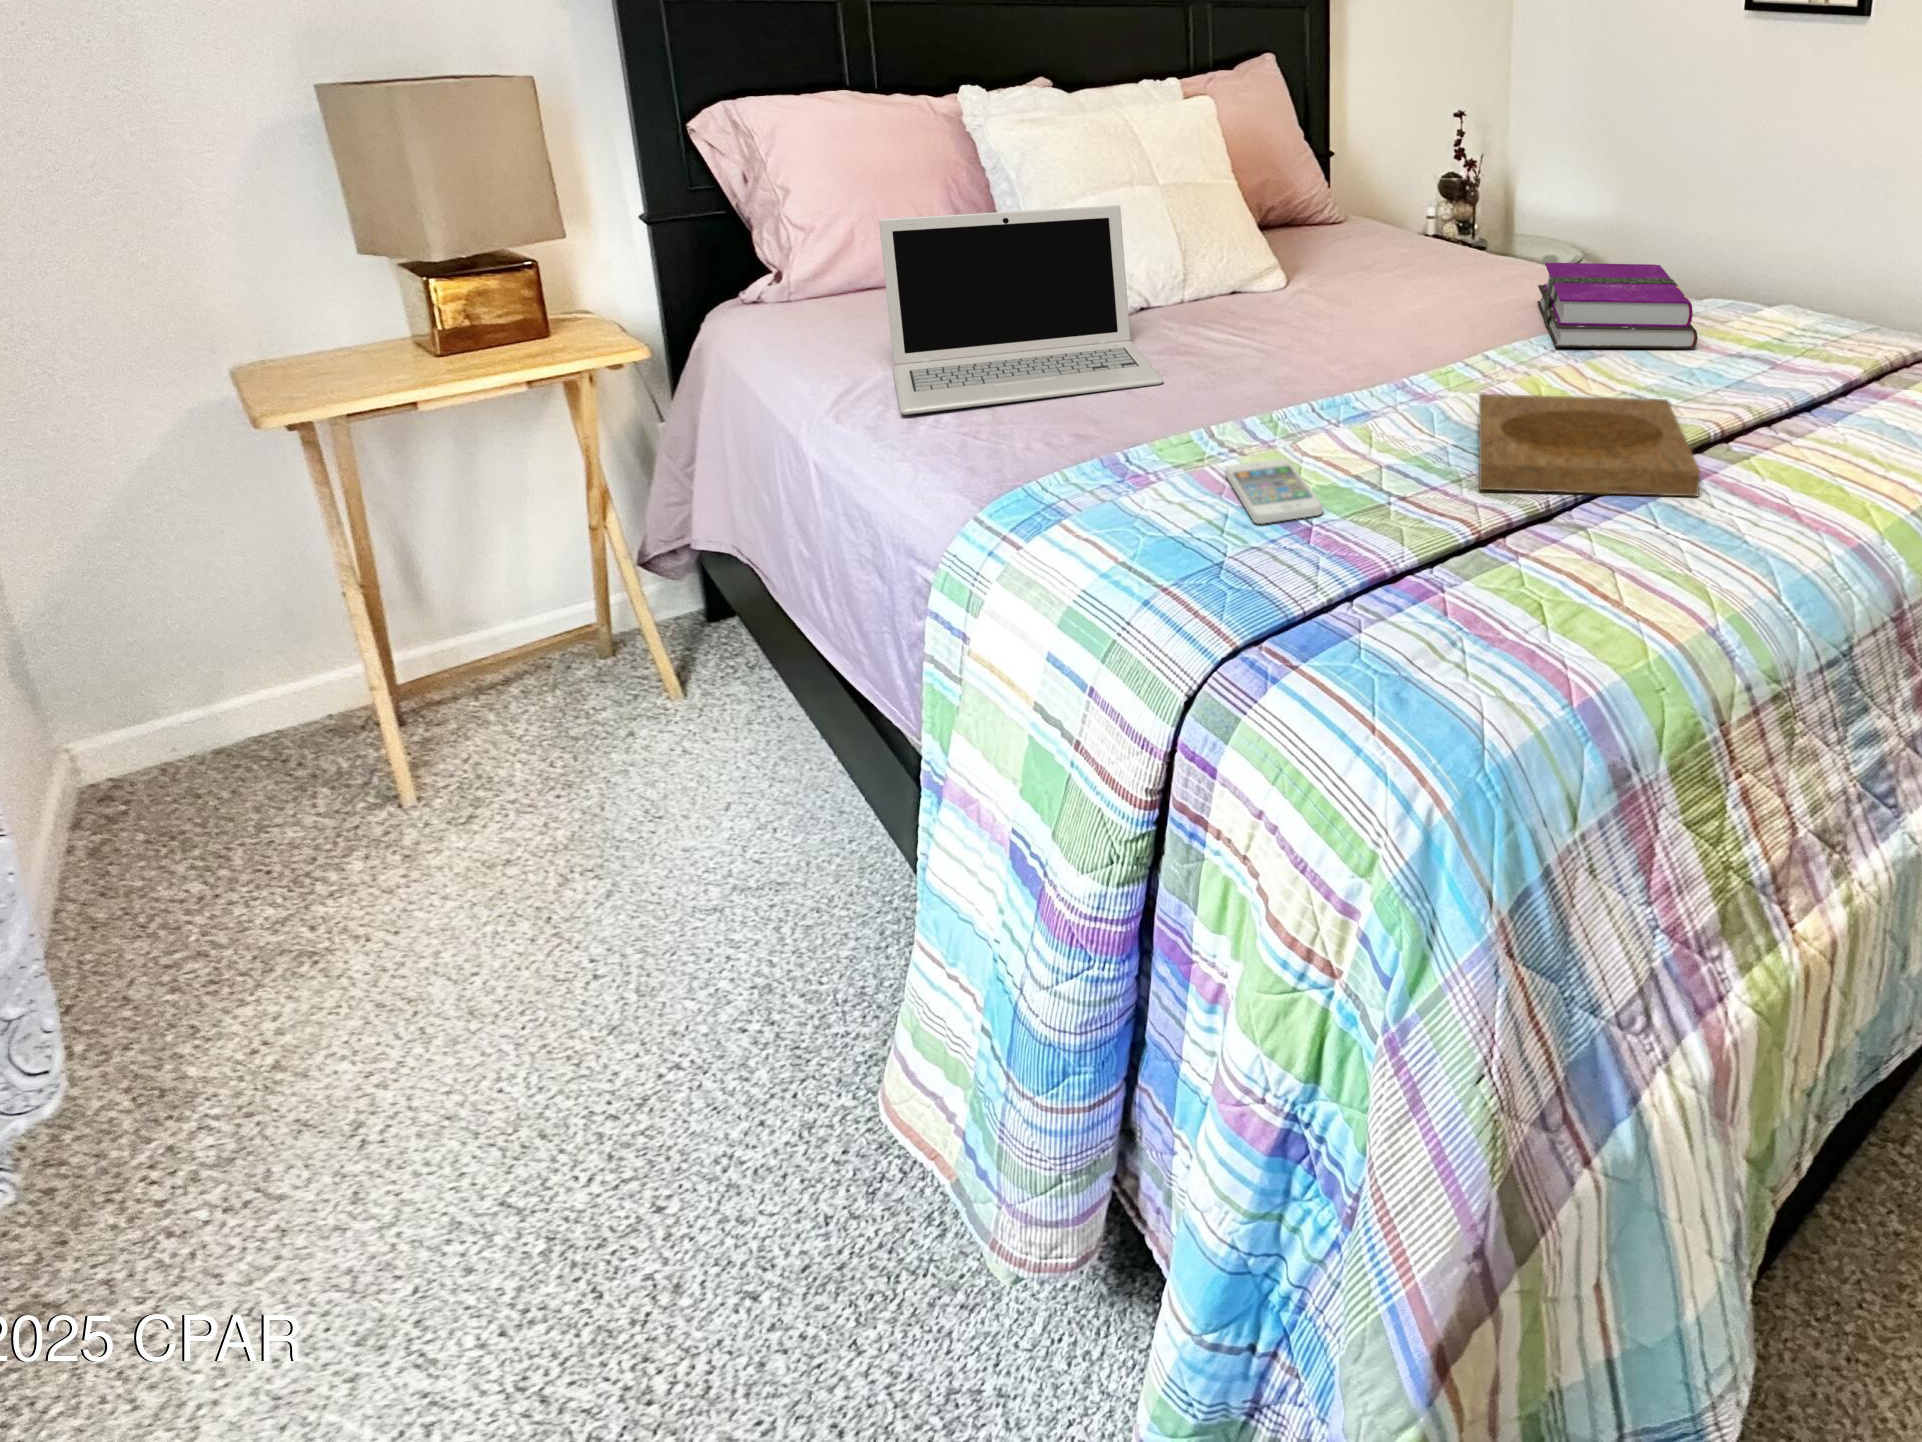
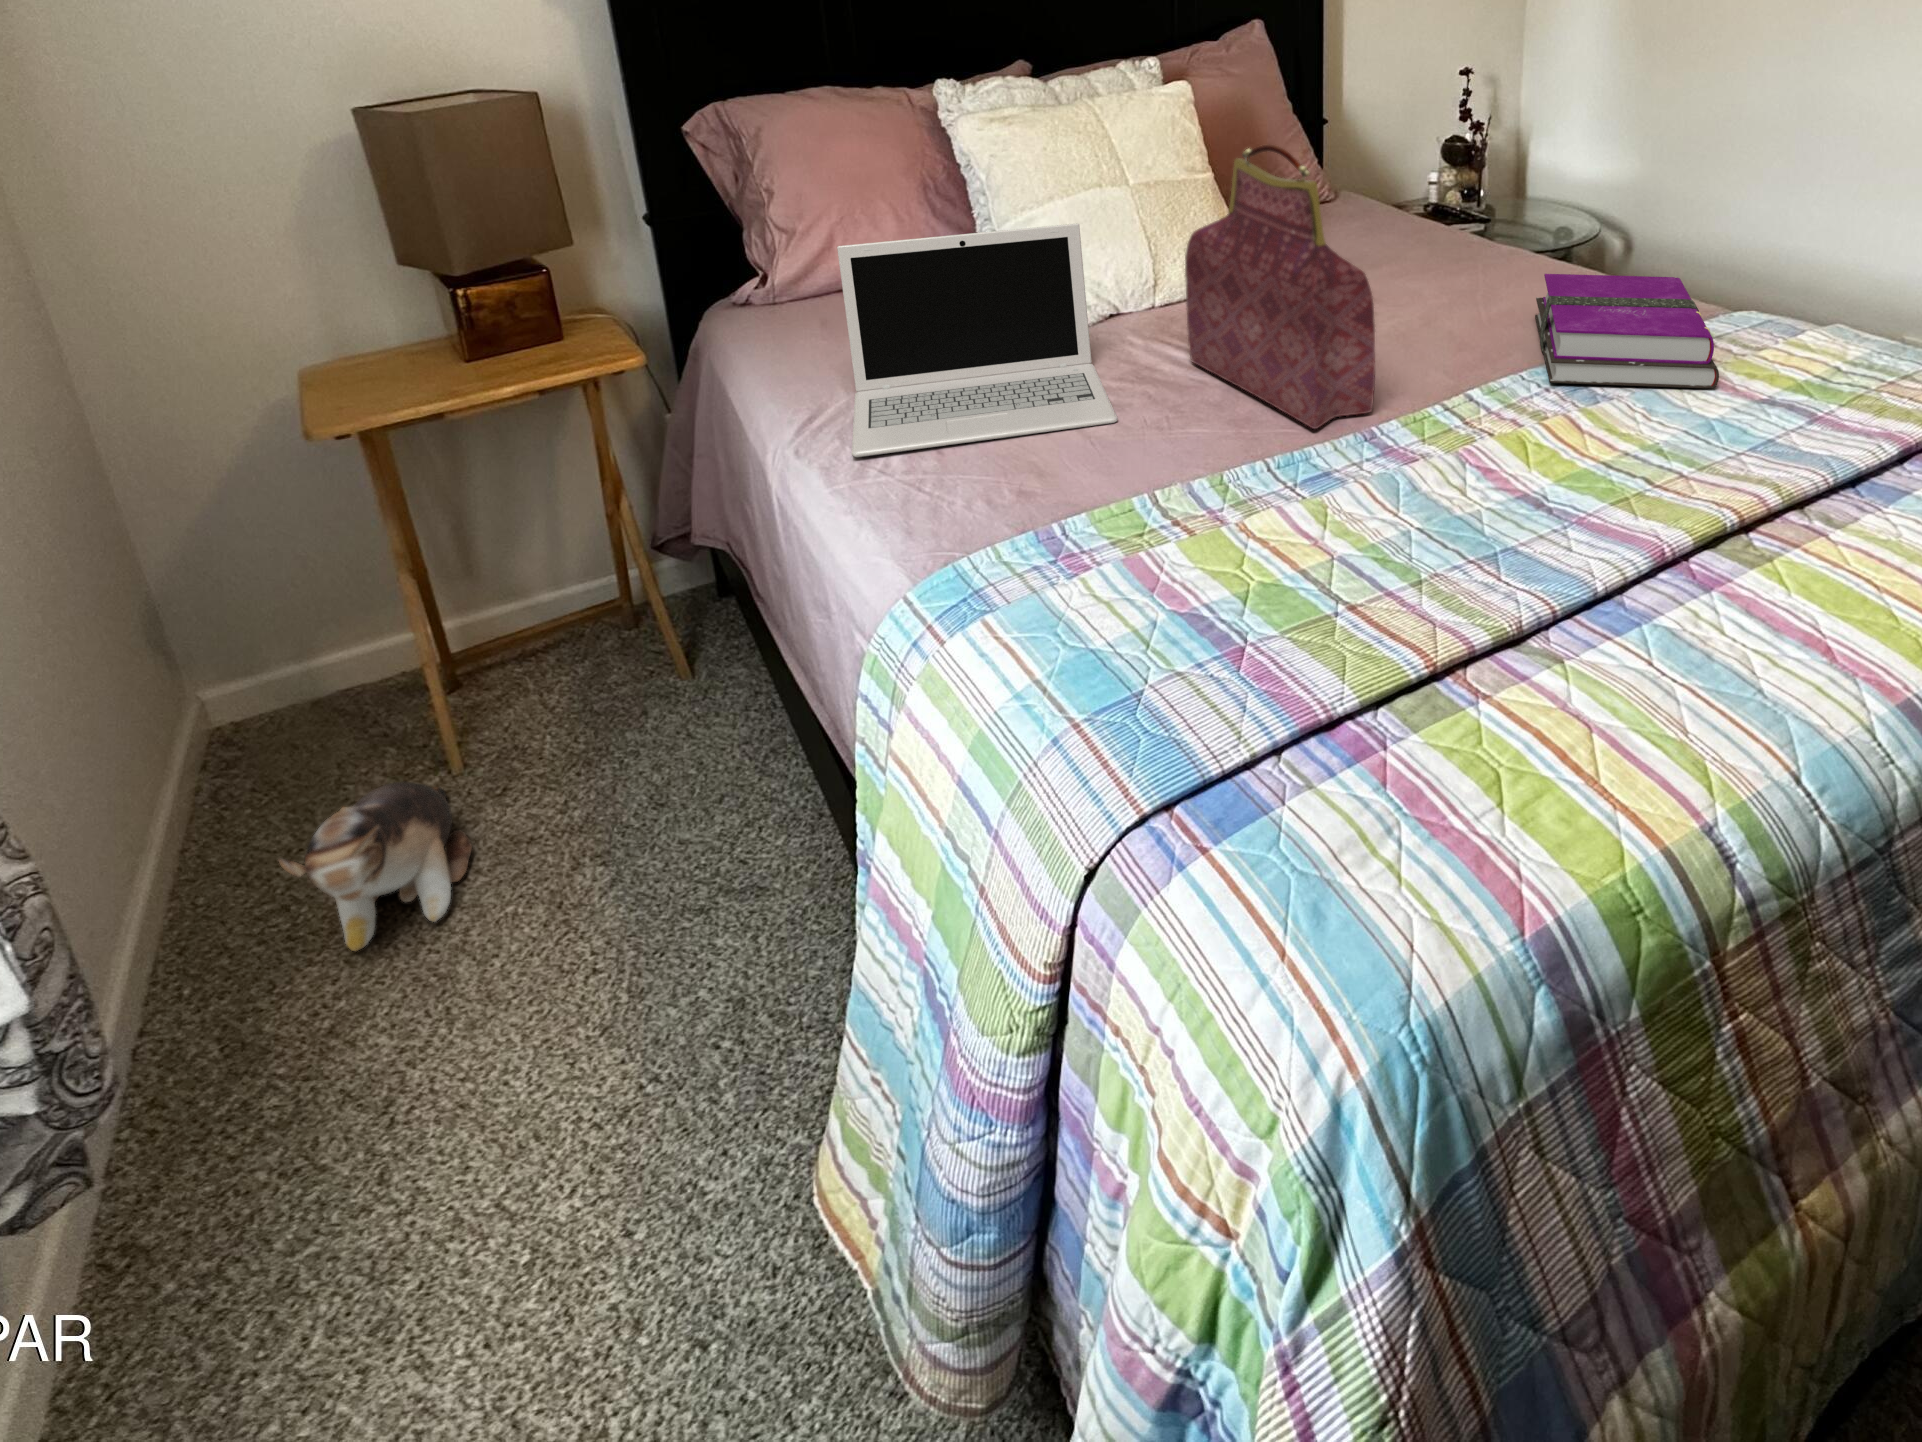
handbag: none [1223,127,1404,383] -> present [1185,145,1375,429]
tray: present [1479,394,1700,496] -> none [1441,458,1708,620]
smartphone: present [1225,459,1323,524] -> none [1163,539,1261,631]
plush toy: none [219,803,433,988] -> present [279,782,472,951]

